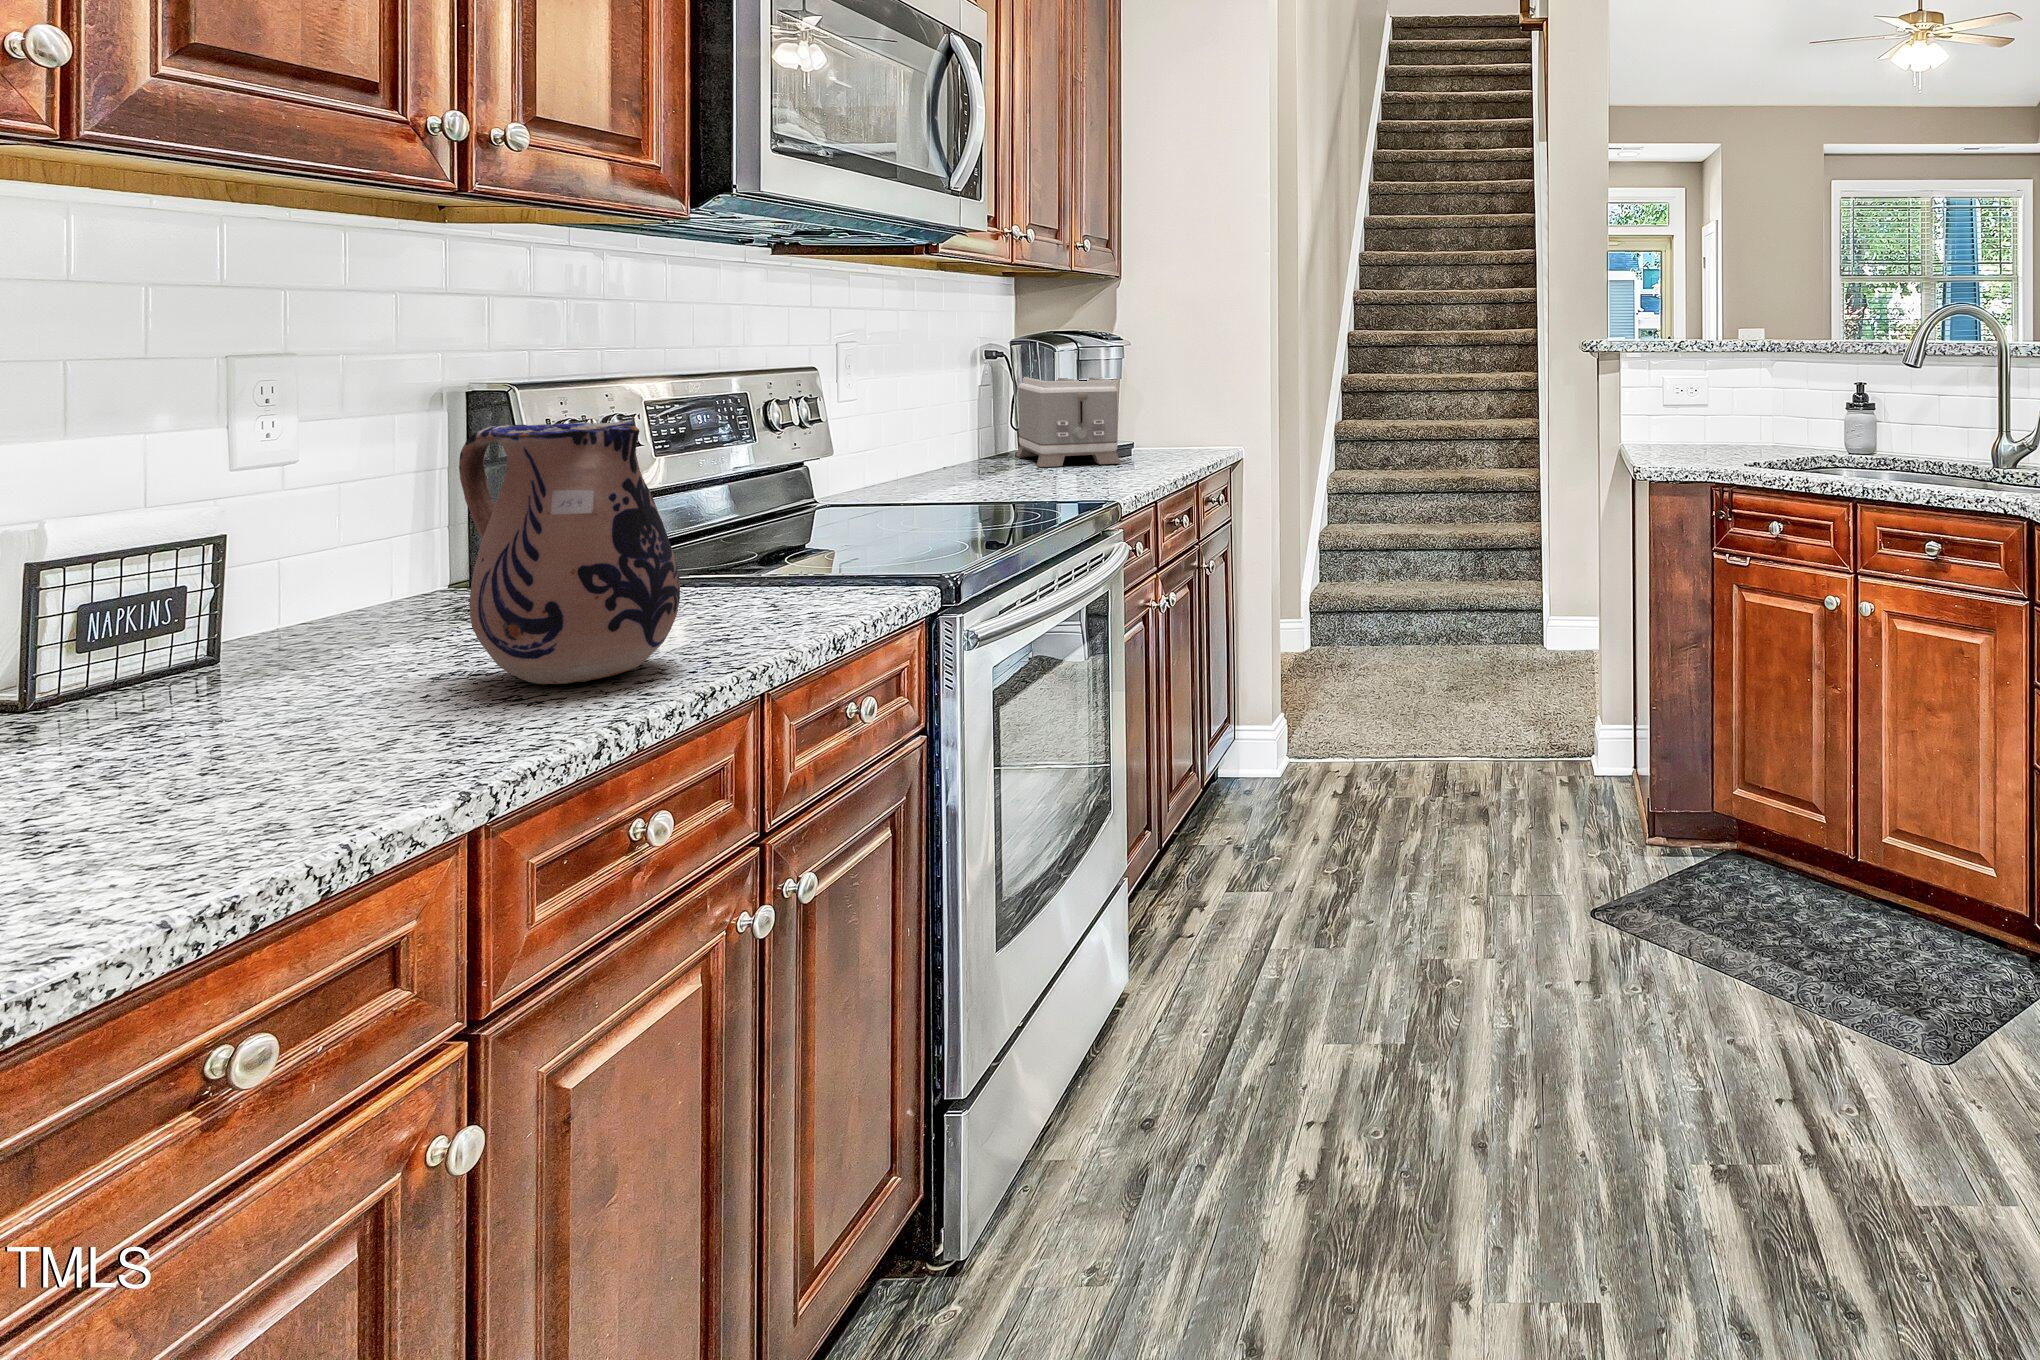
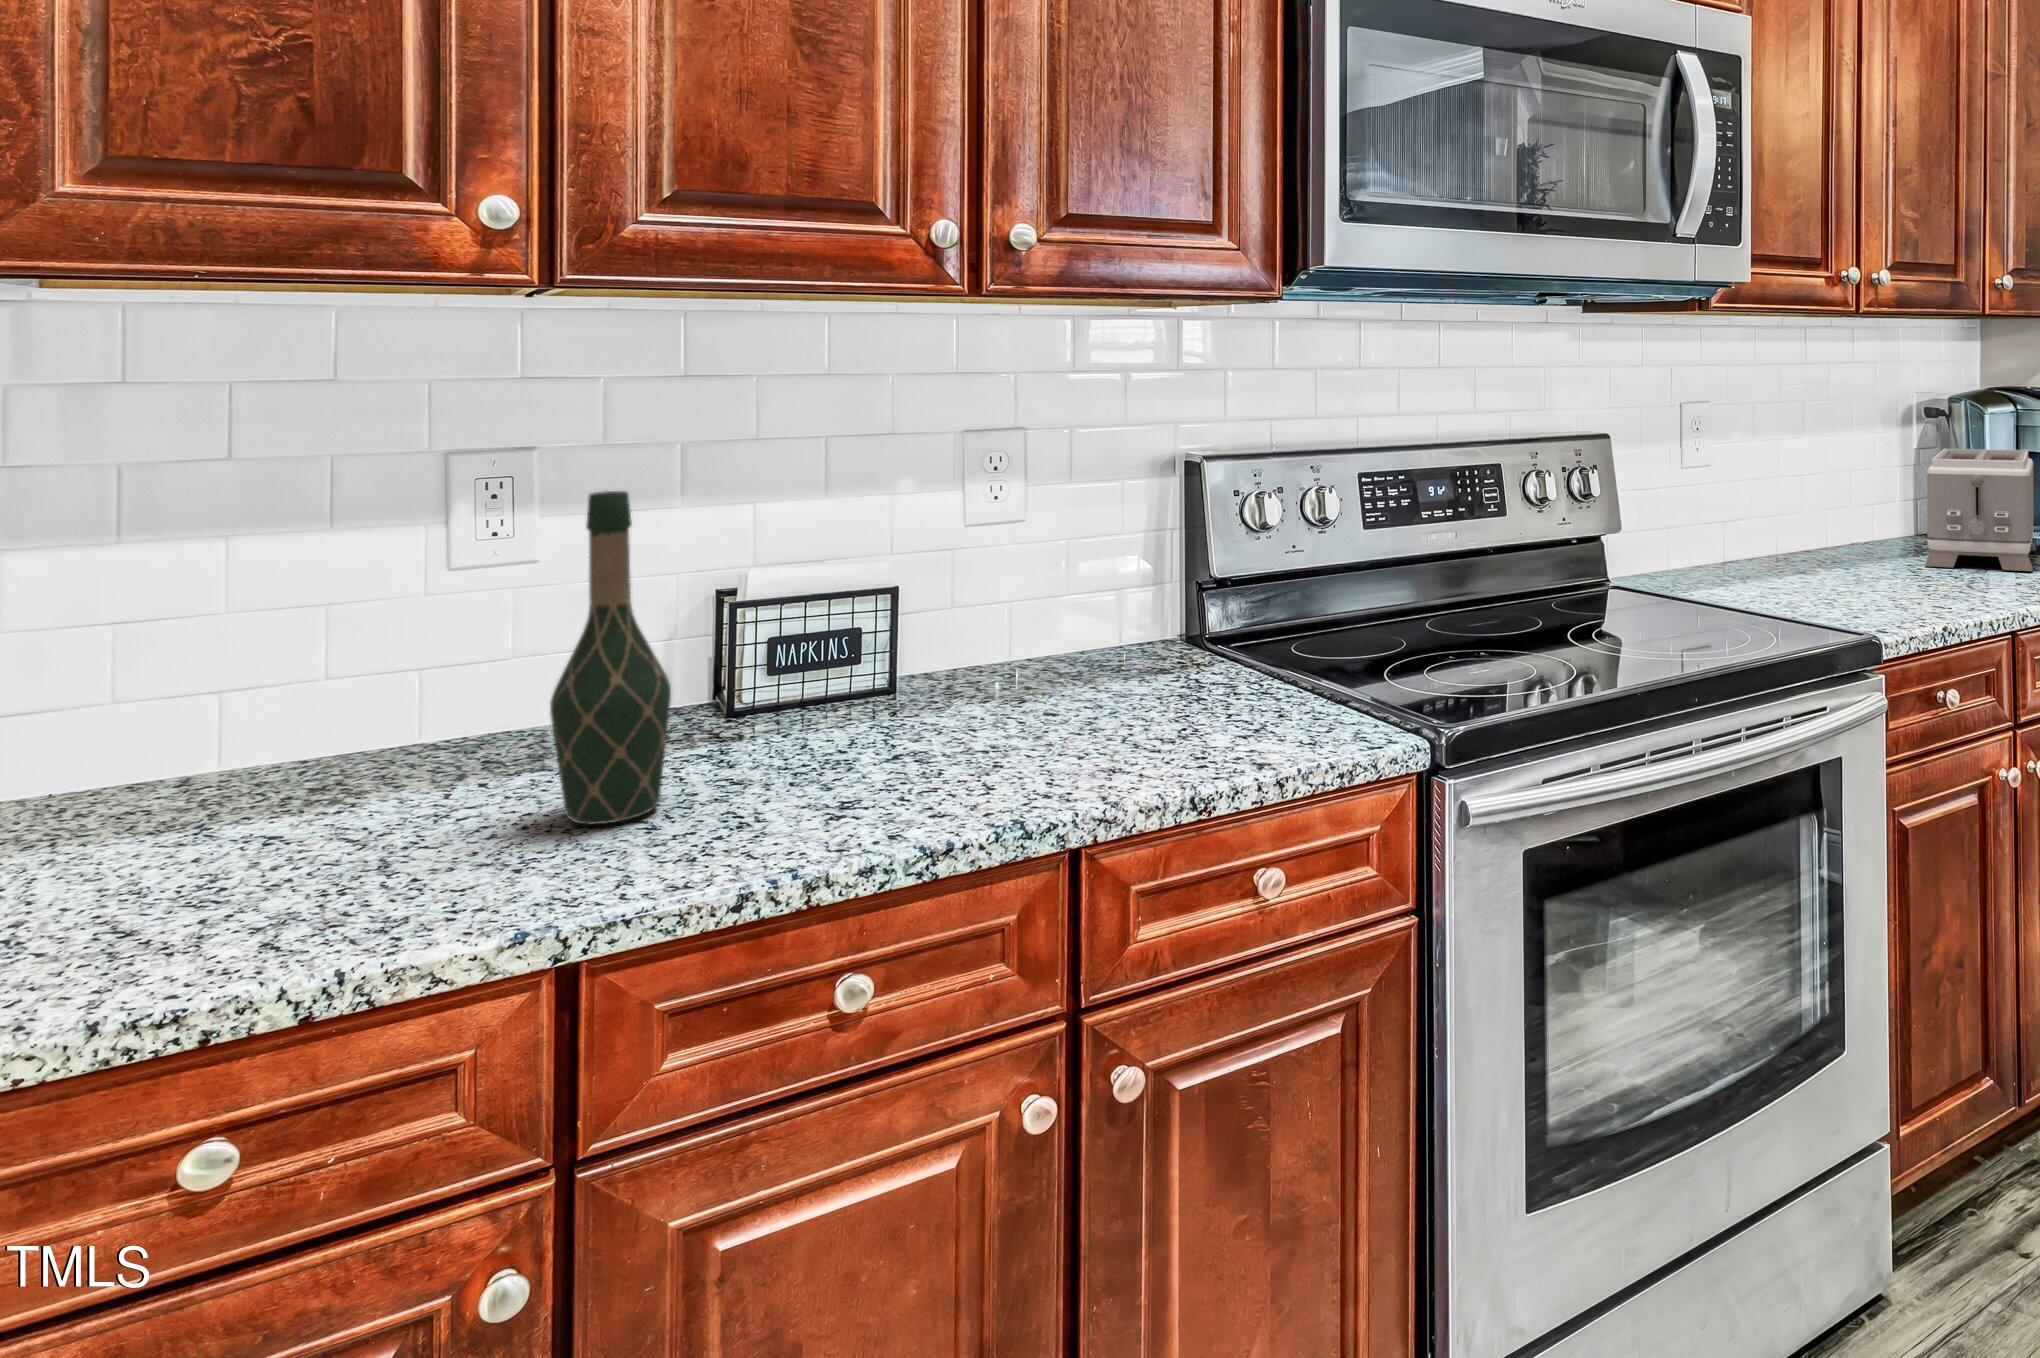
wine bottle: none [155,383,312,756] -> present [550,491,671,824]
ceramic pitcher: present [459,421,680,685] -> none [814,530,1011,809]

